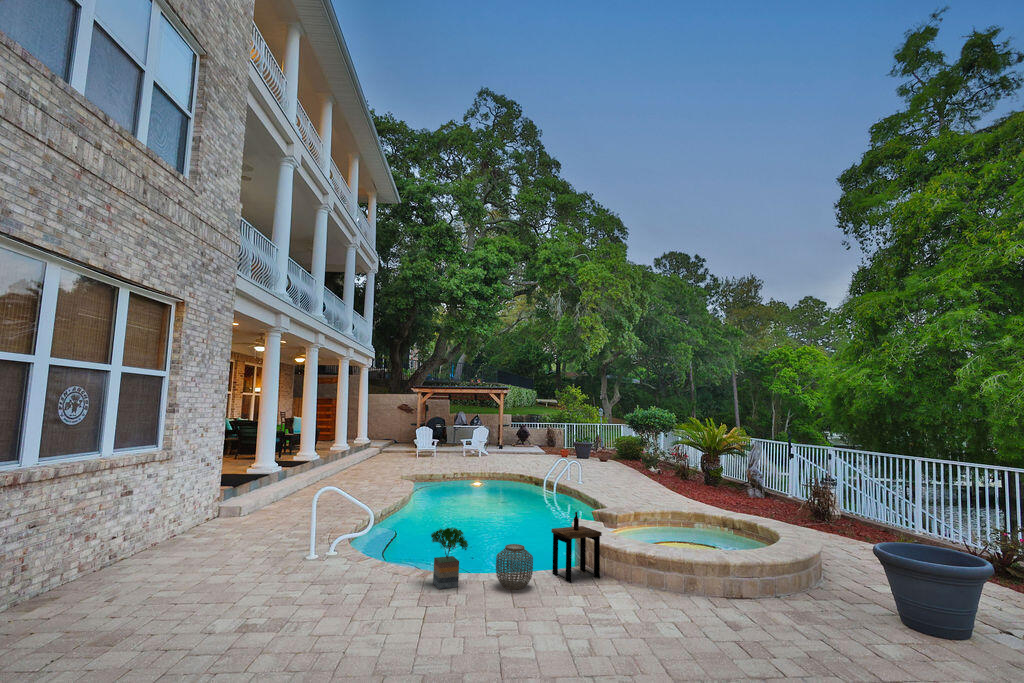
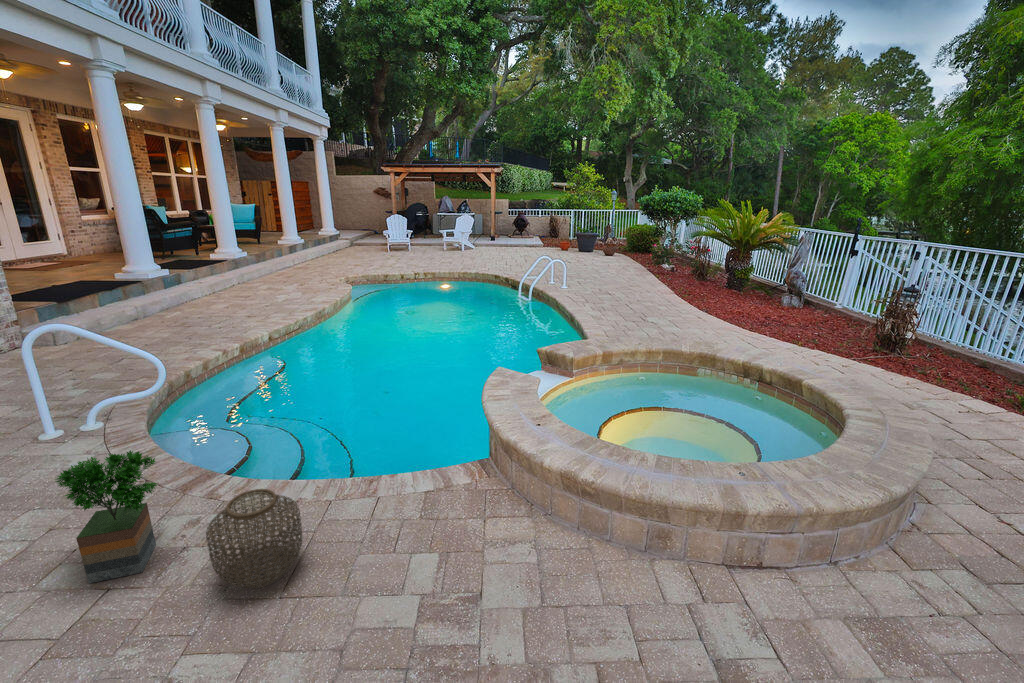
side table: present [551,512,602,583] -> none [375,410,473,554]

